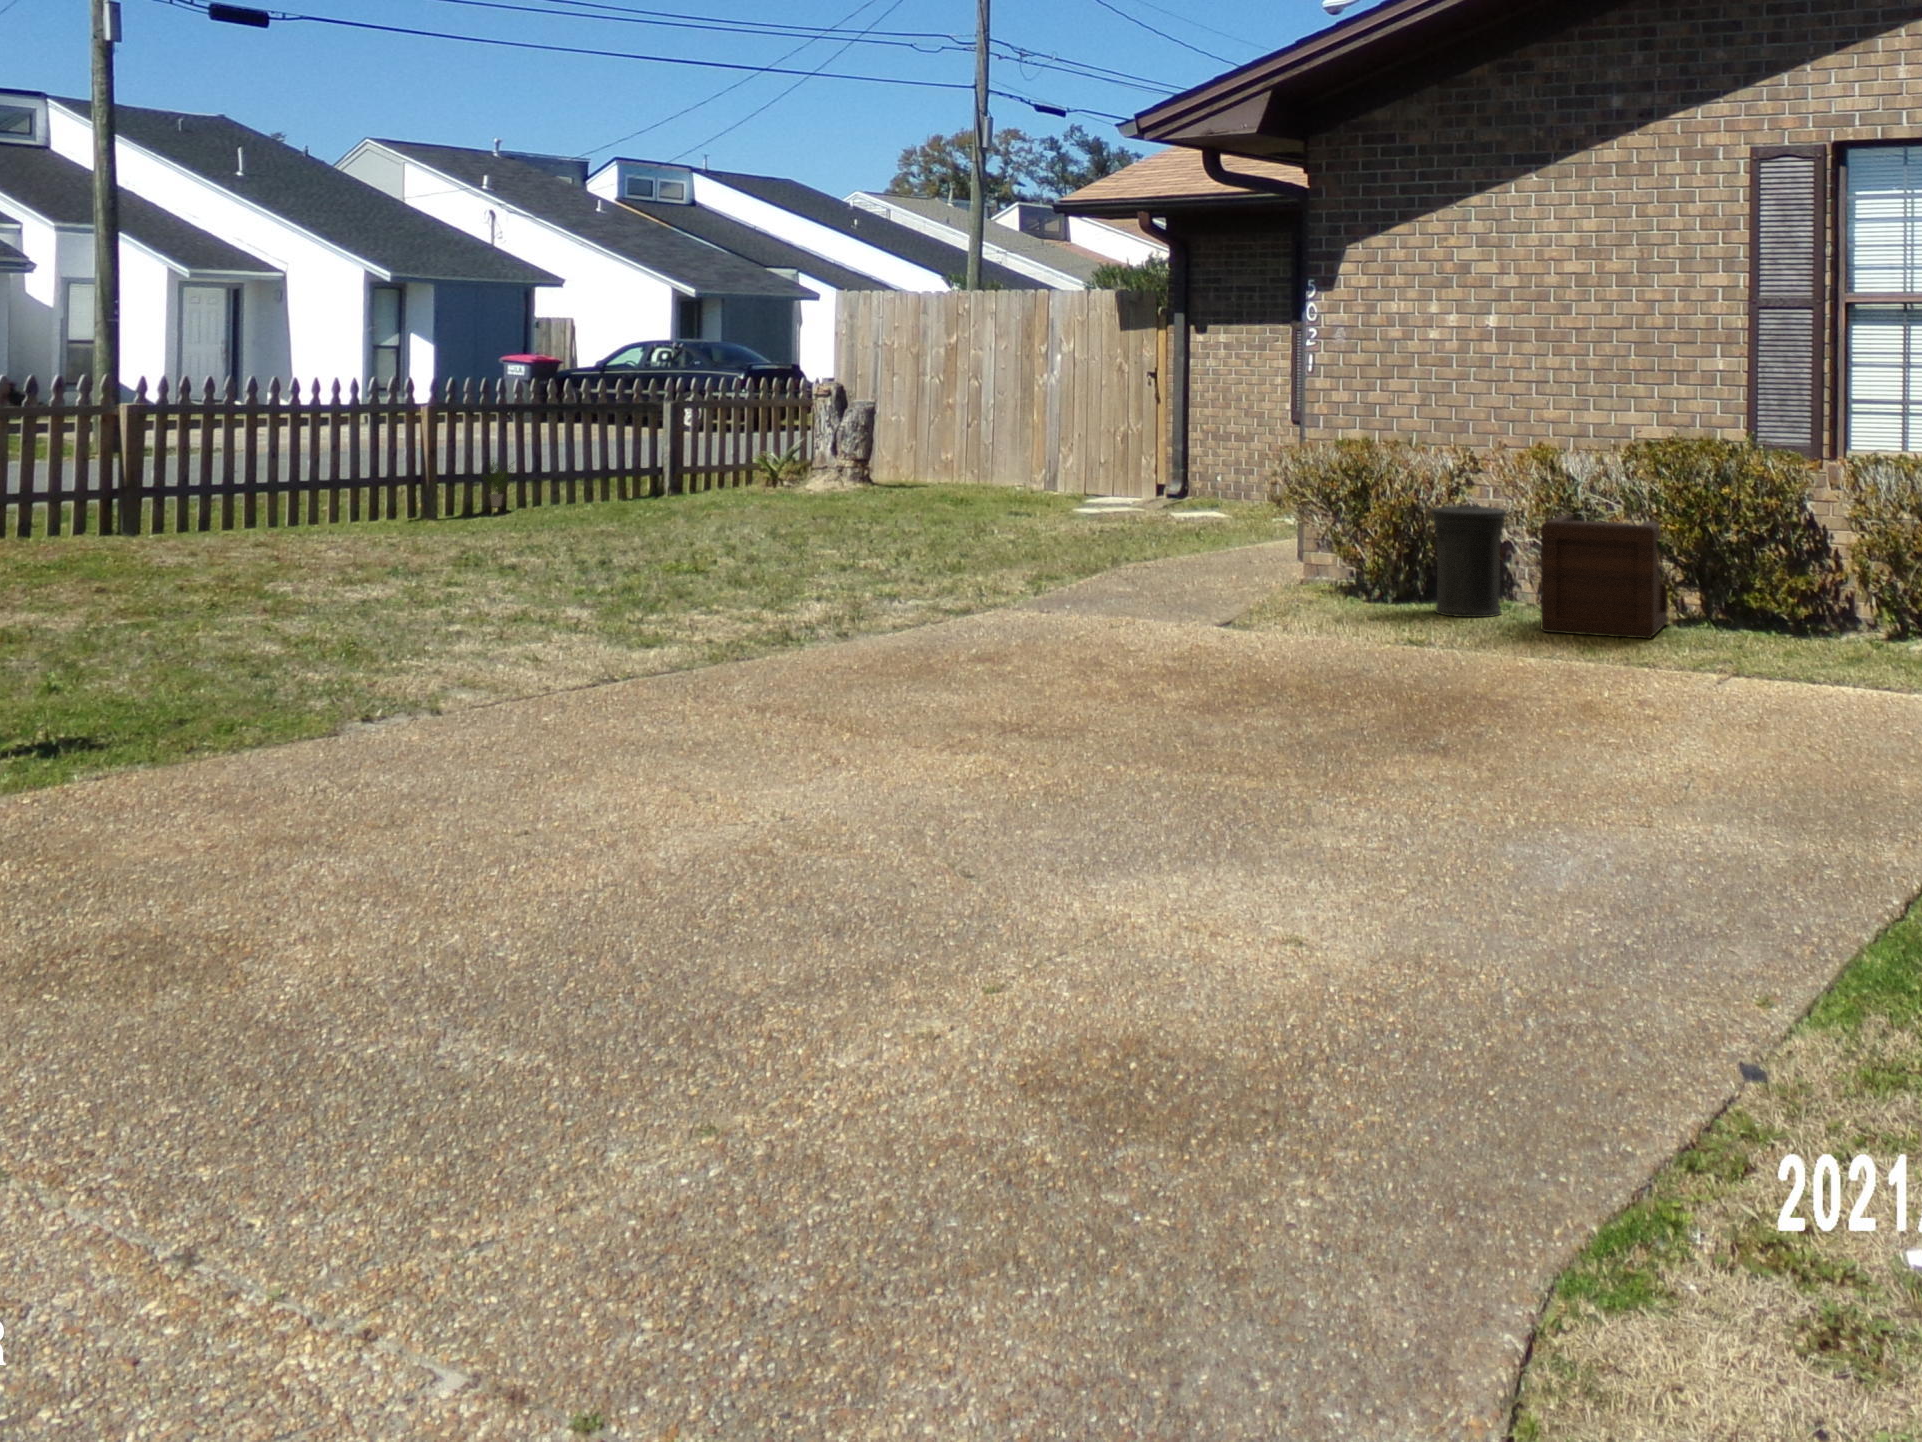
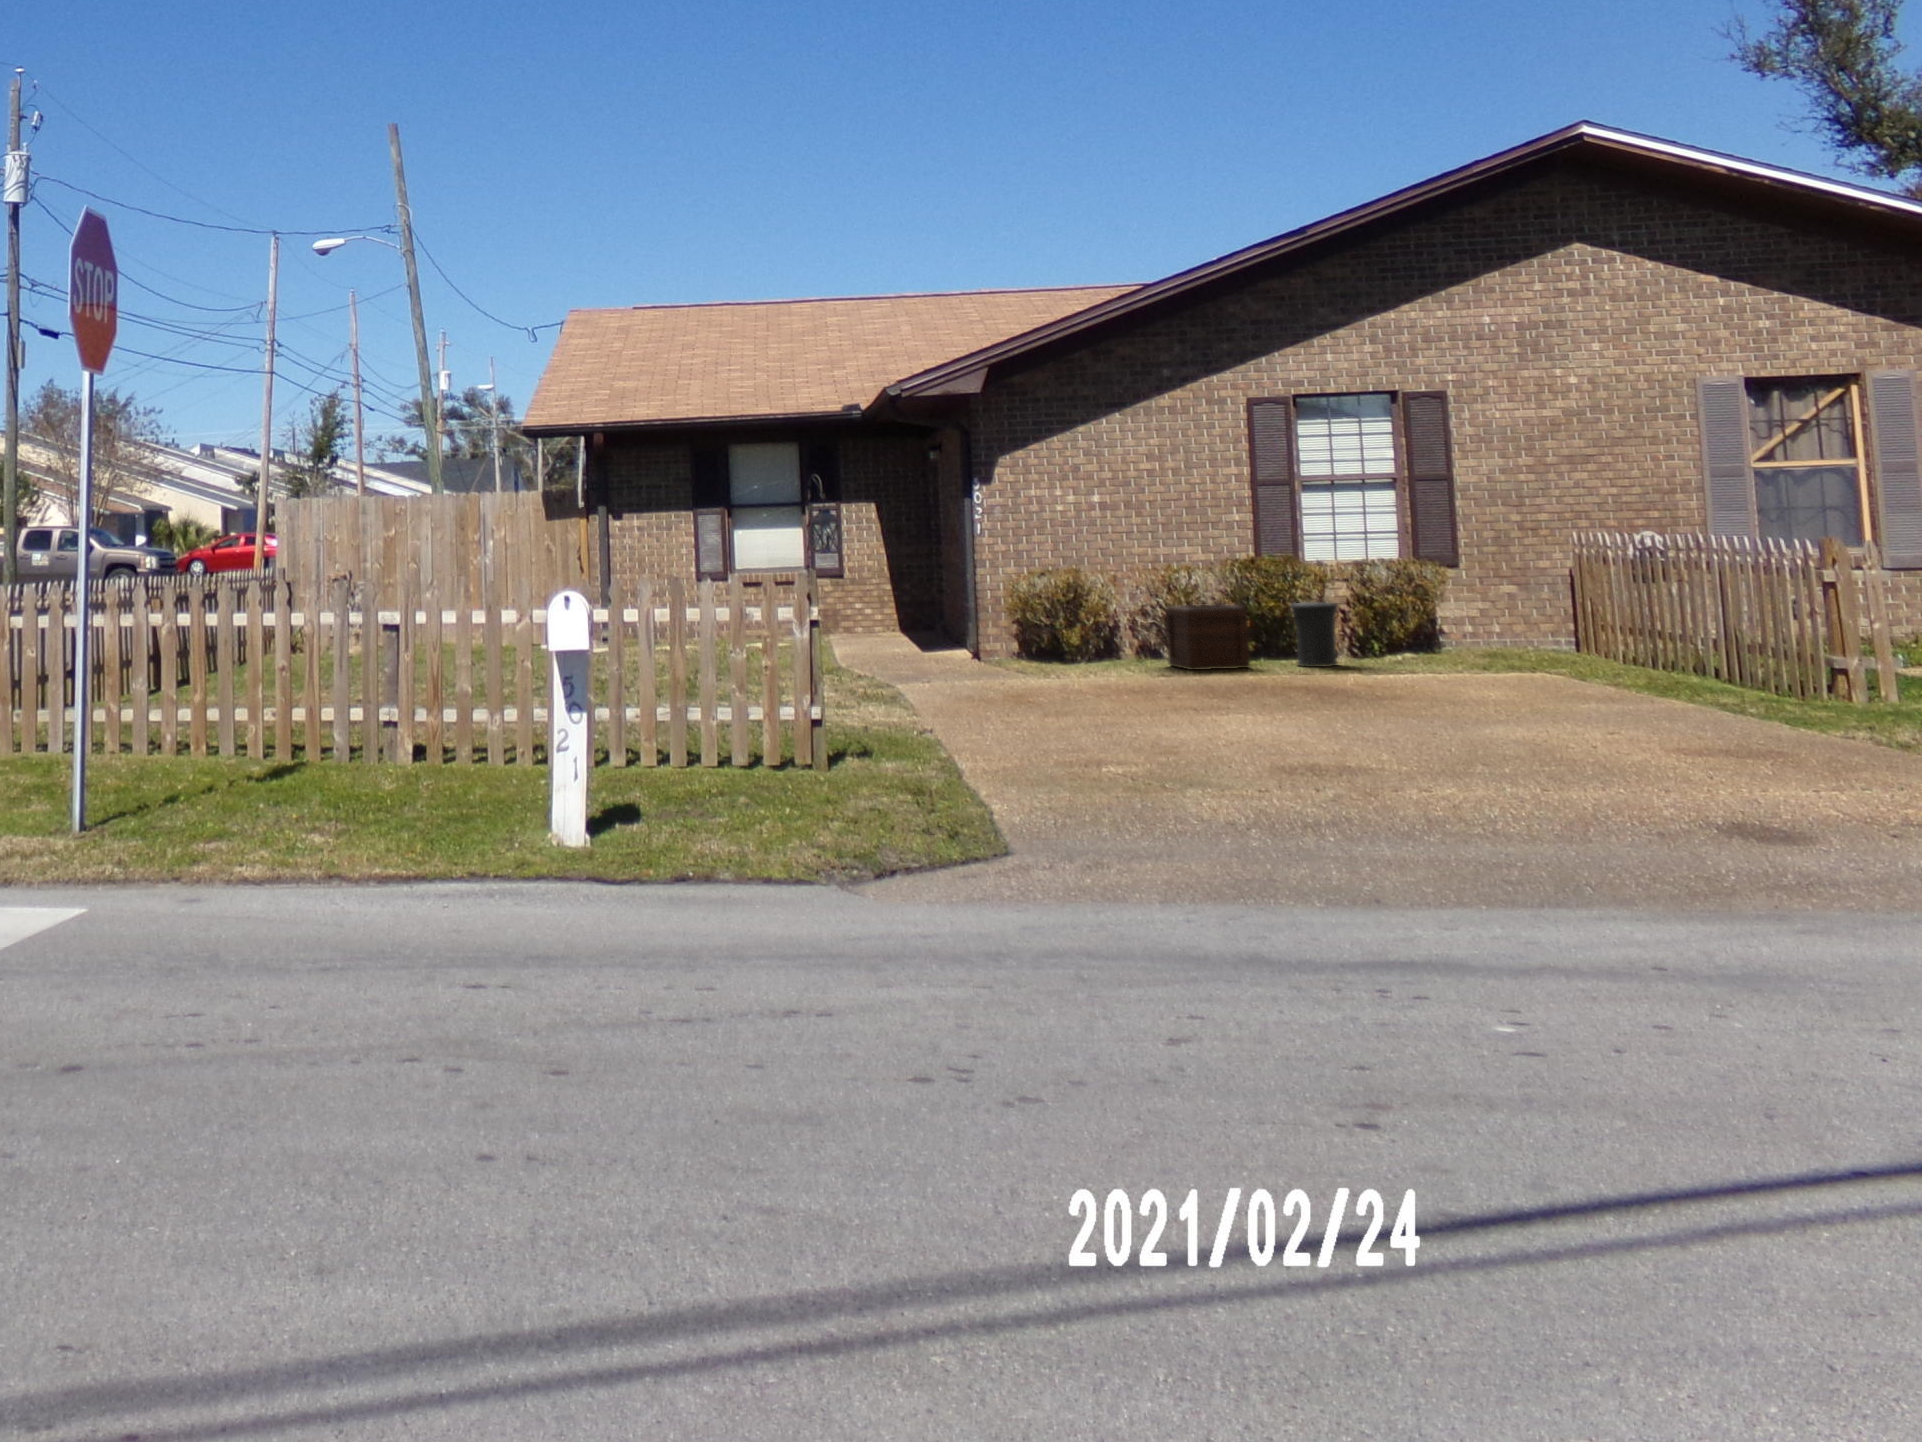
potted plant: present [480,460,512,507] -> none [146,642,185,683]
trash can: present [1430,503,1507,617] -> present [1291,601,1338,667]

